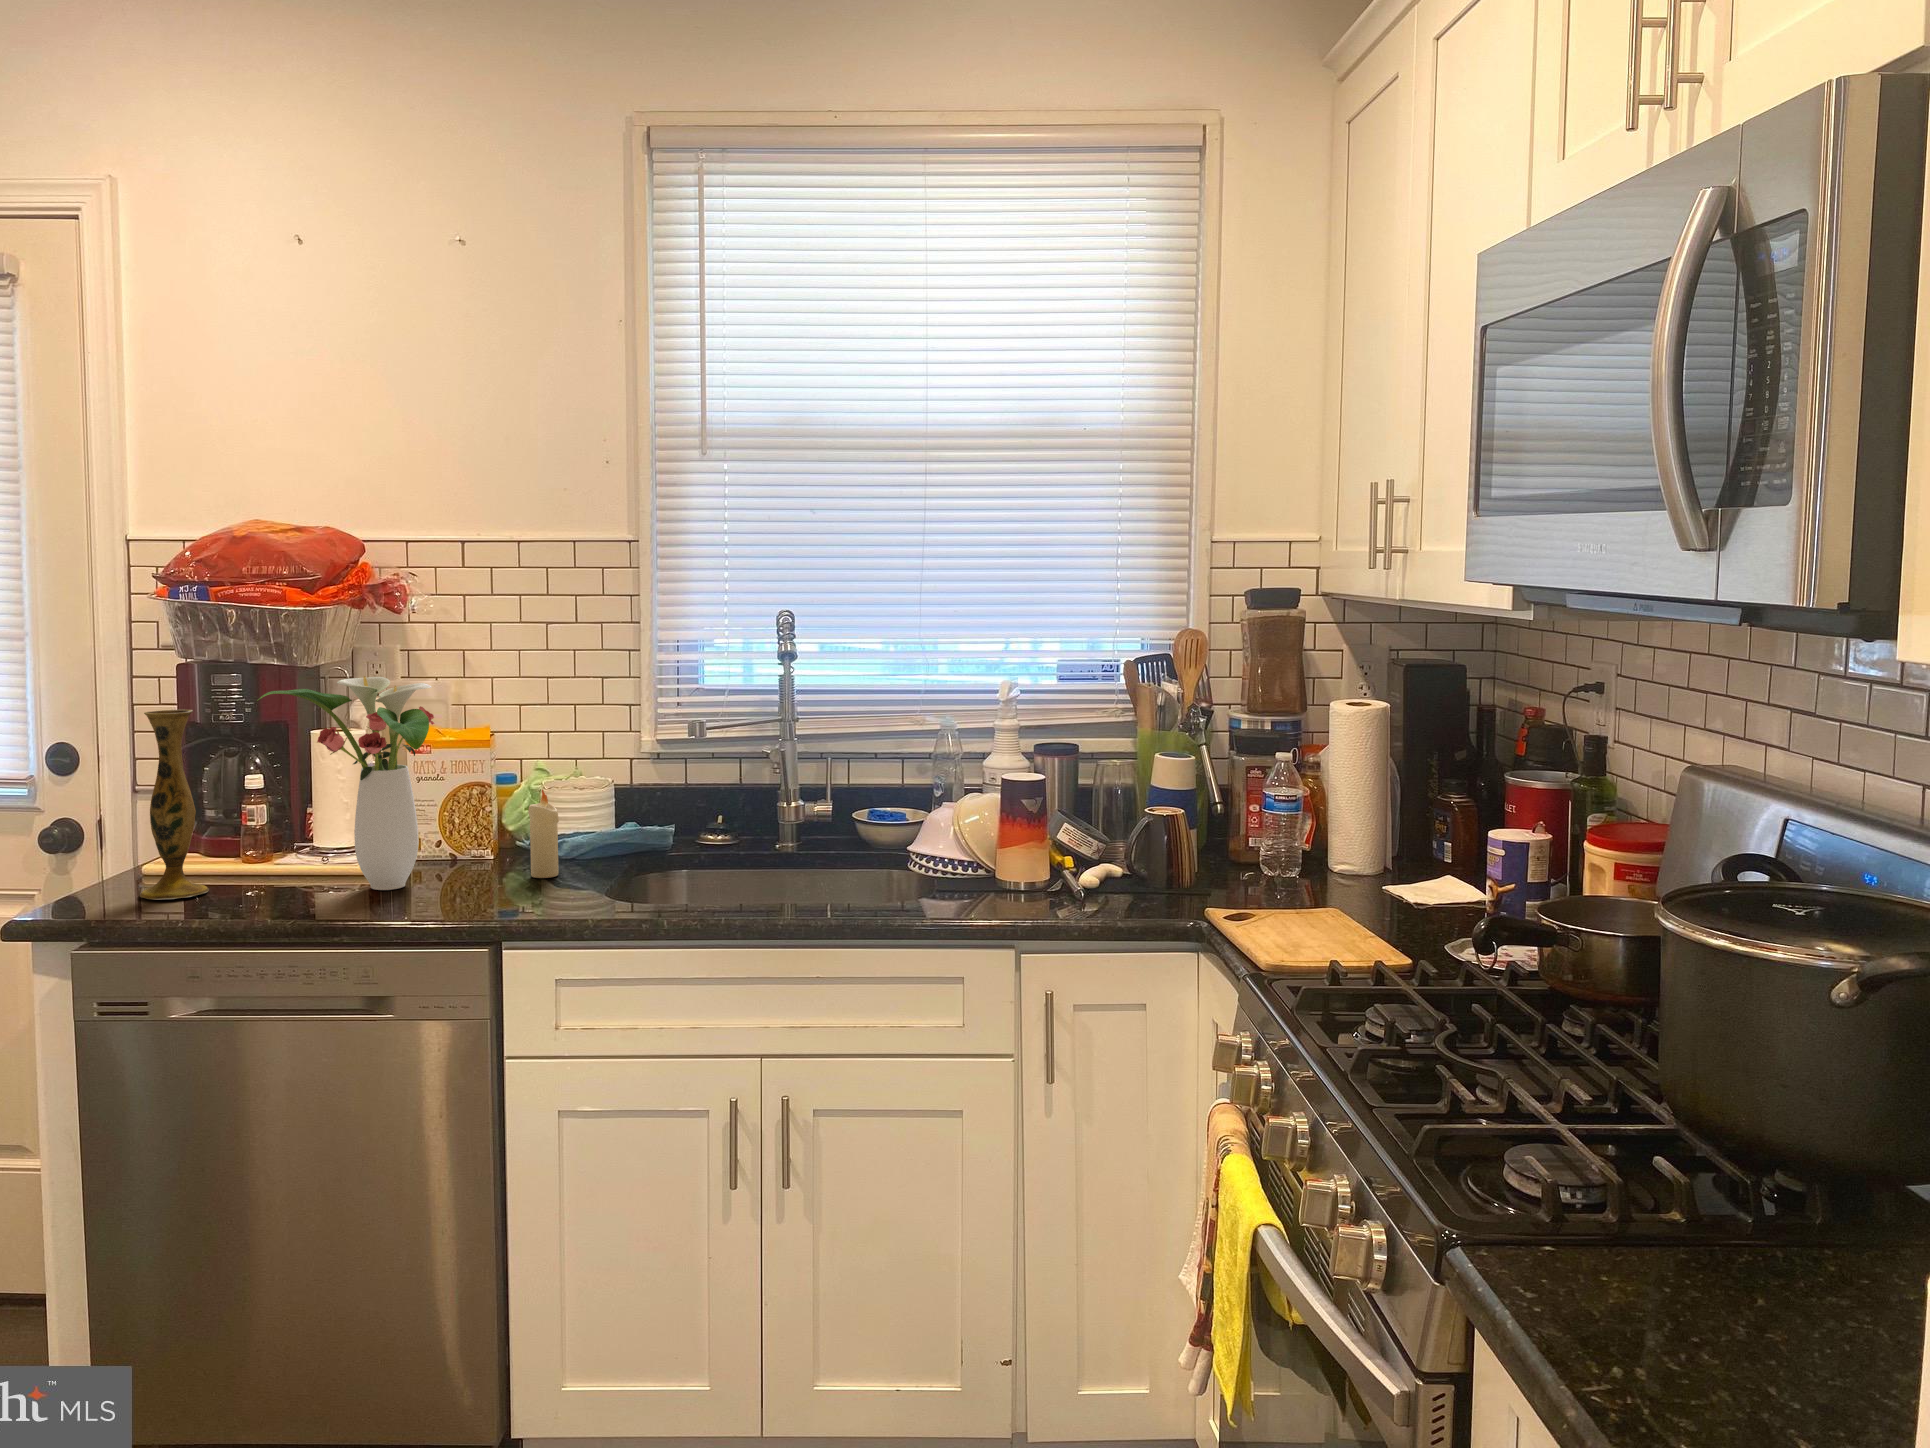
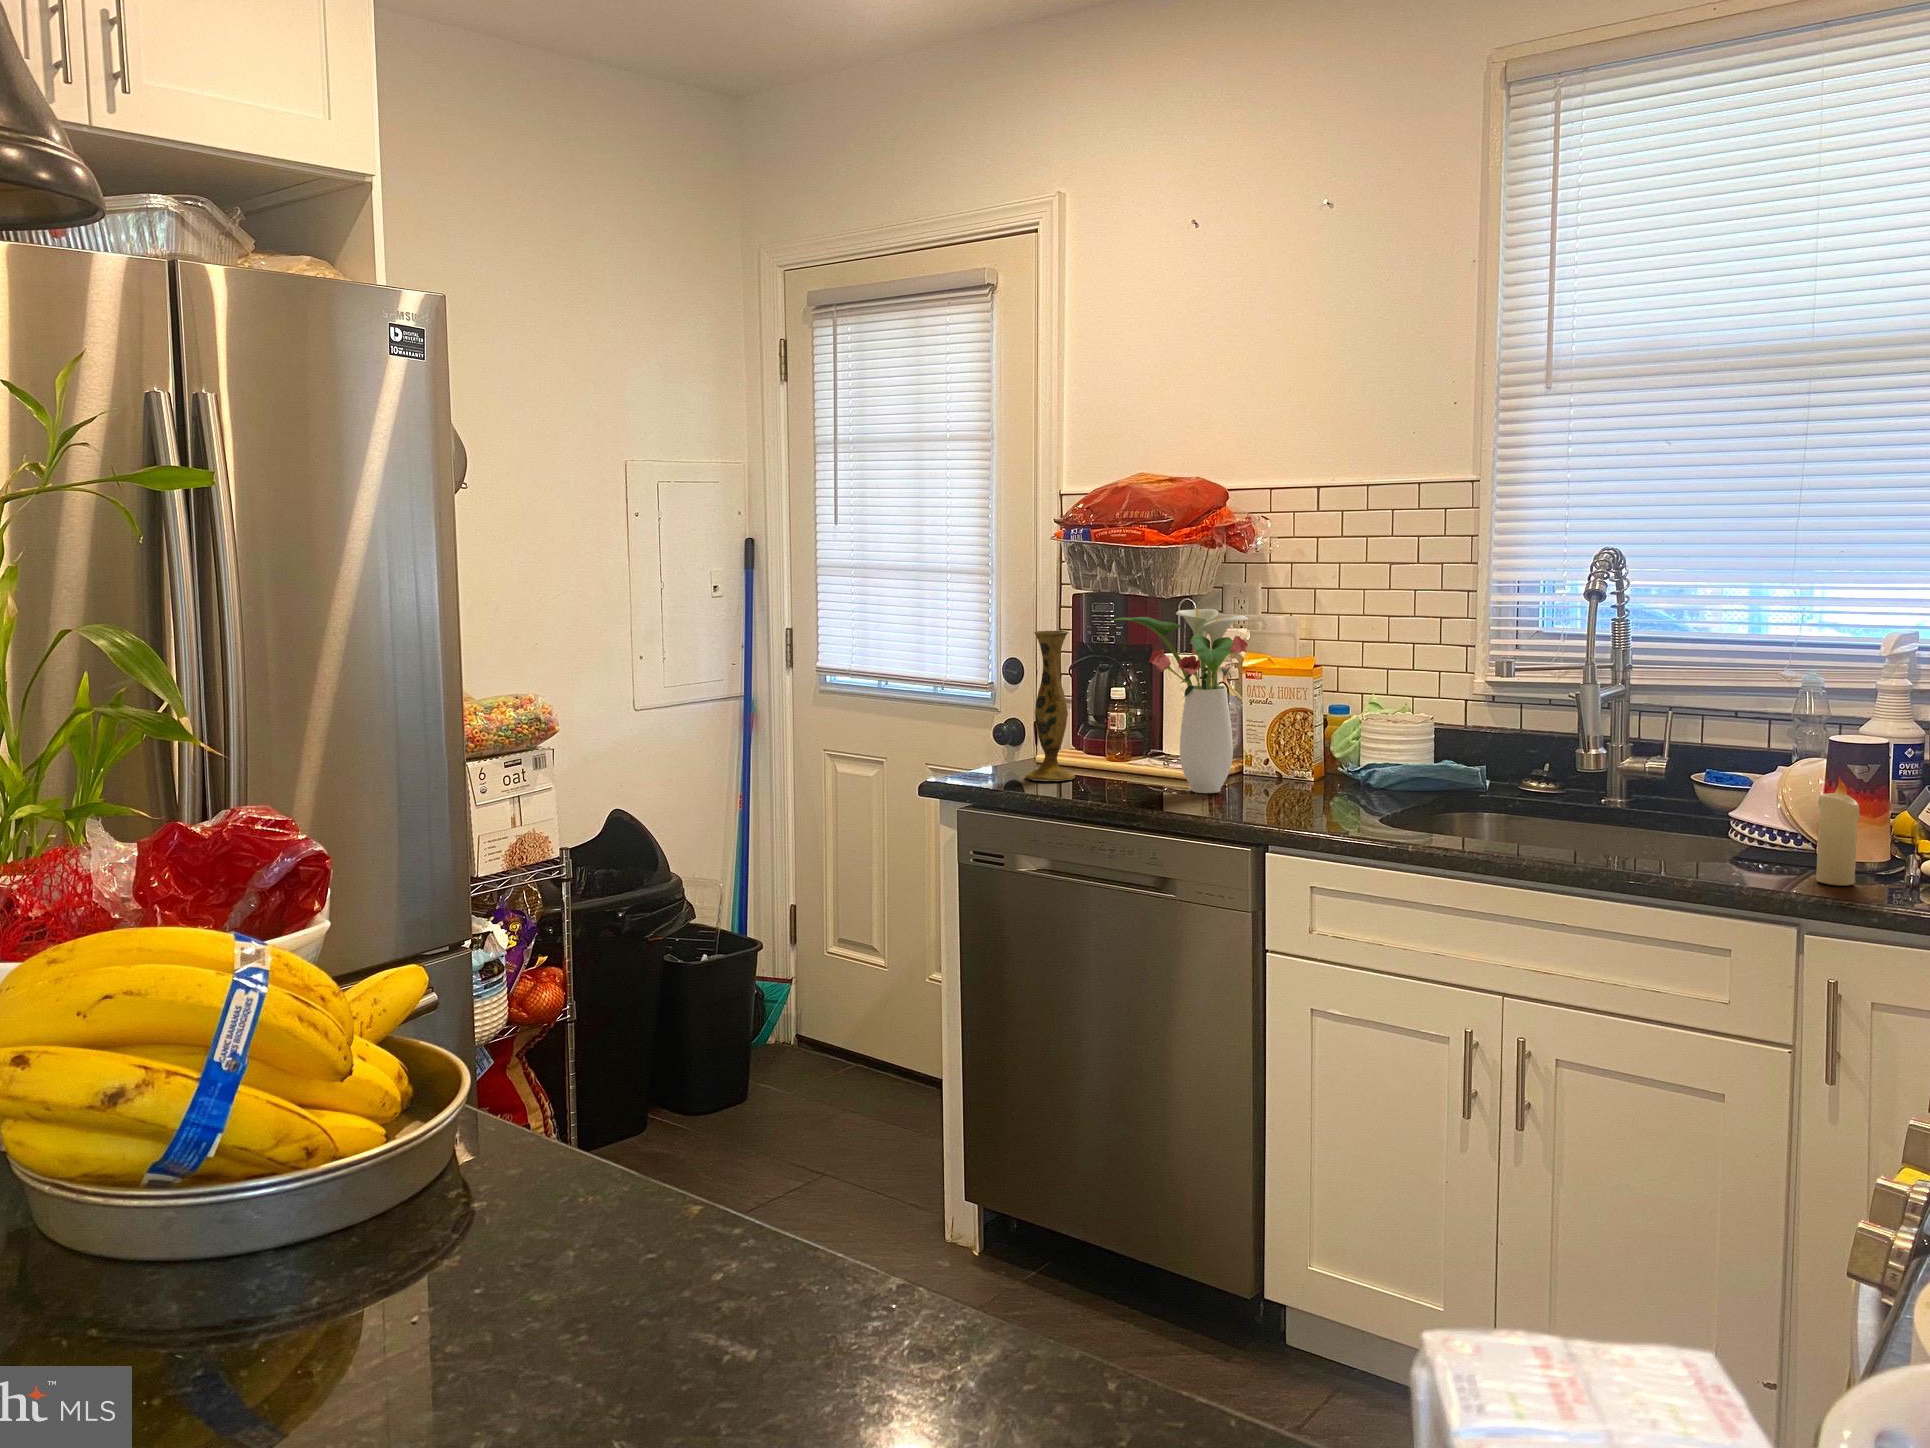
candle: present [528,790,559,878] -> present [1816,777,1860,886]

